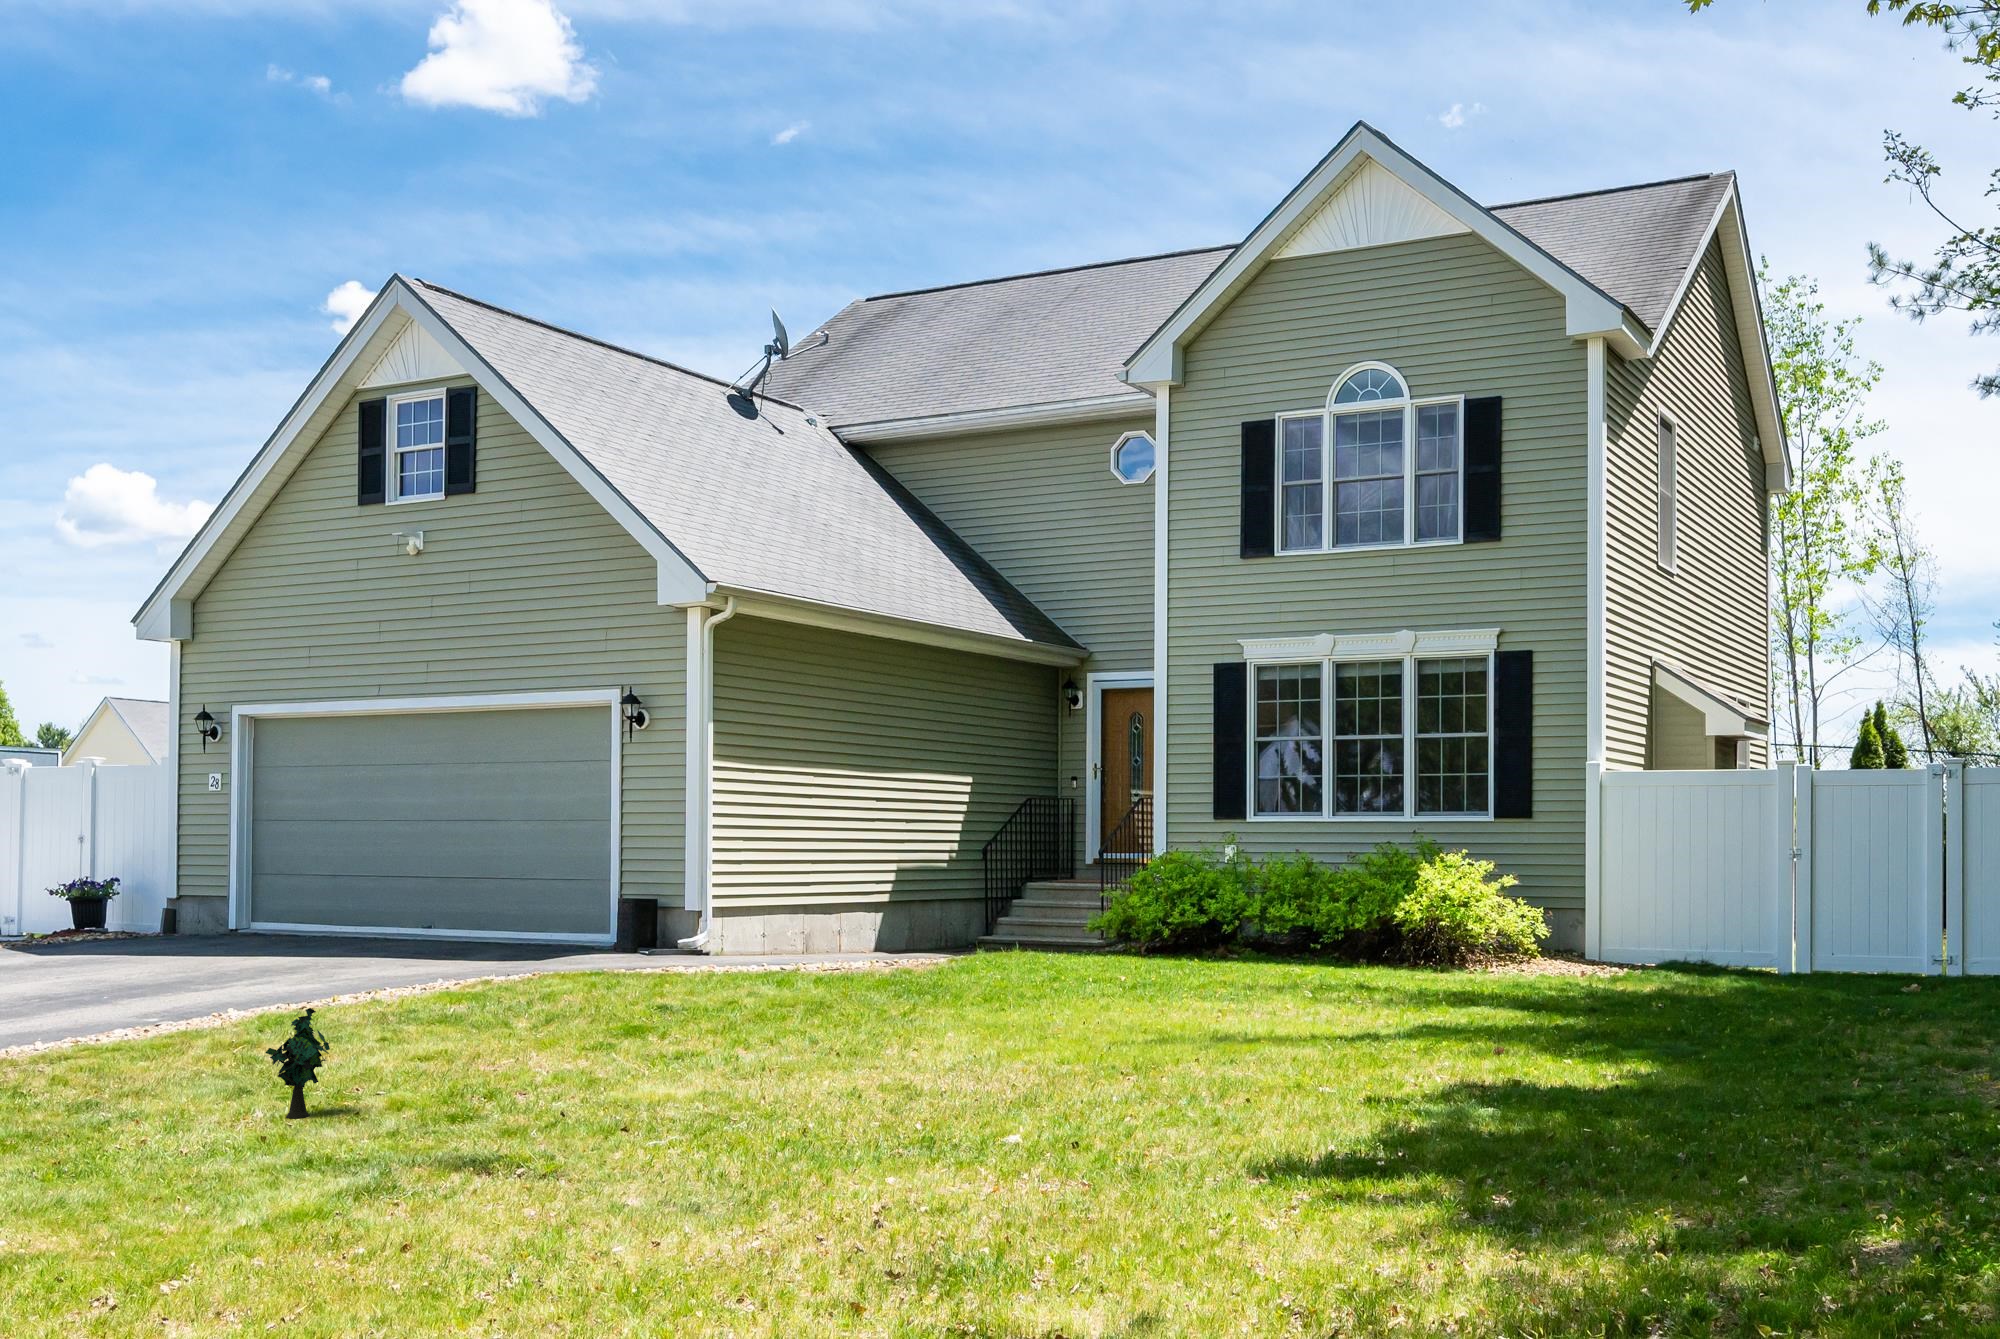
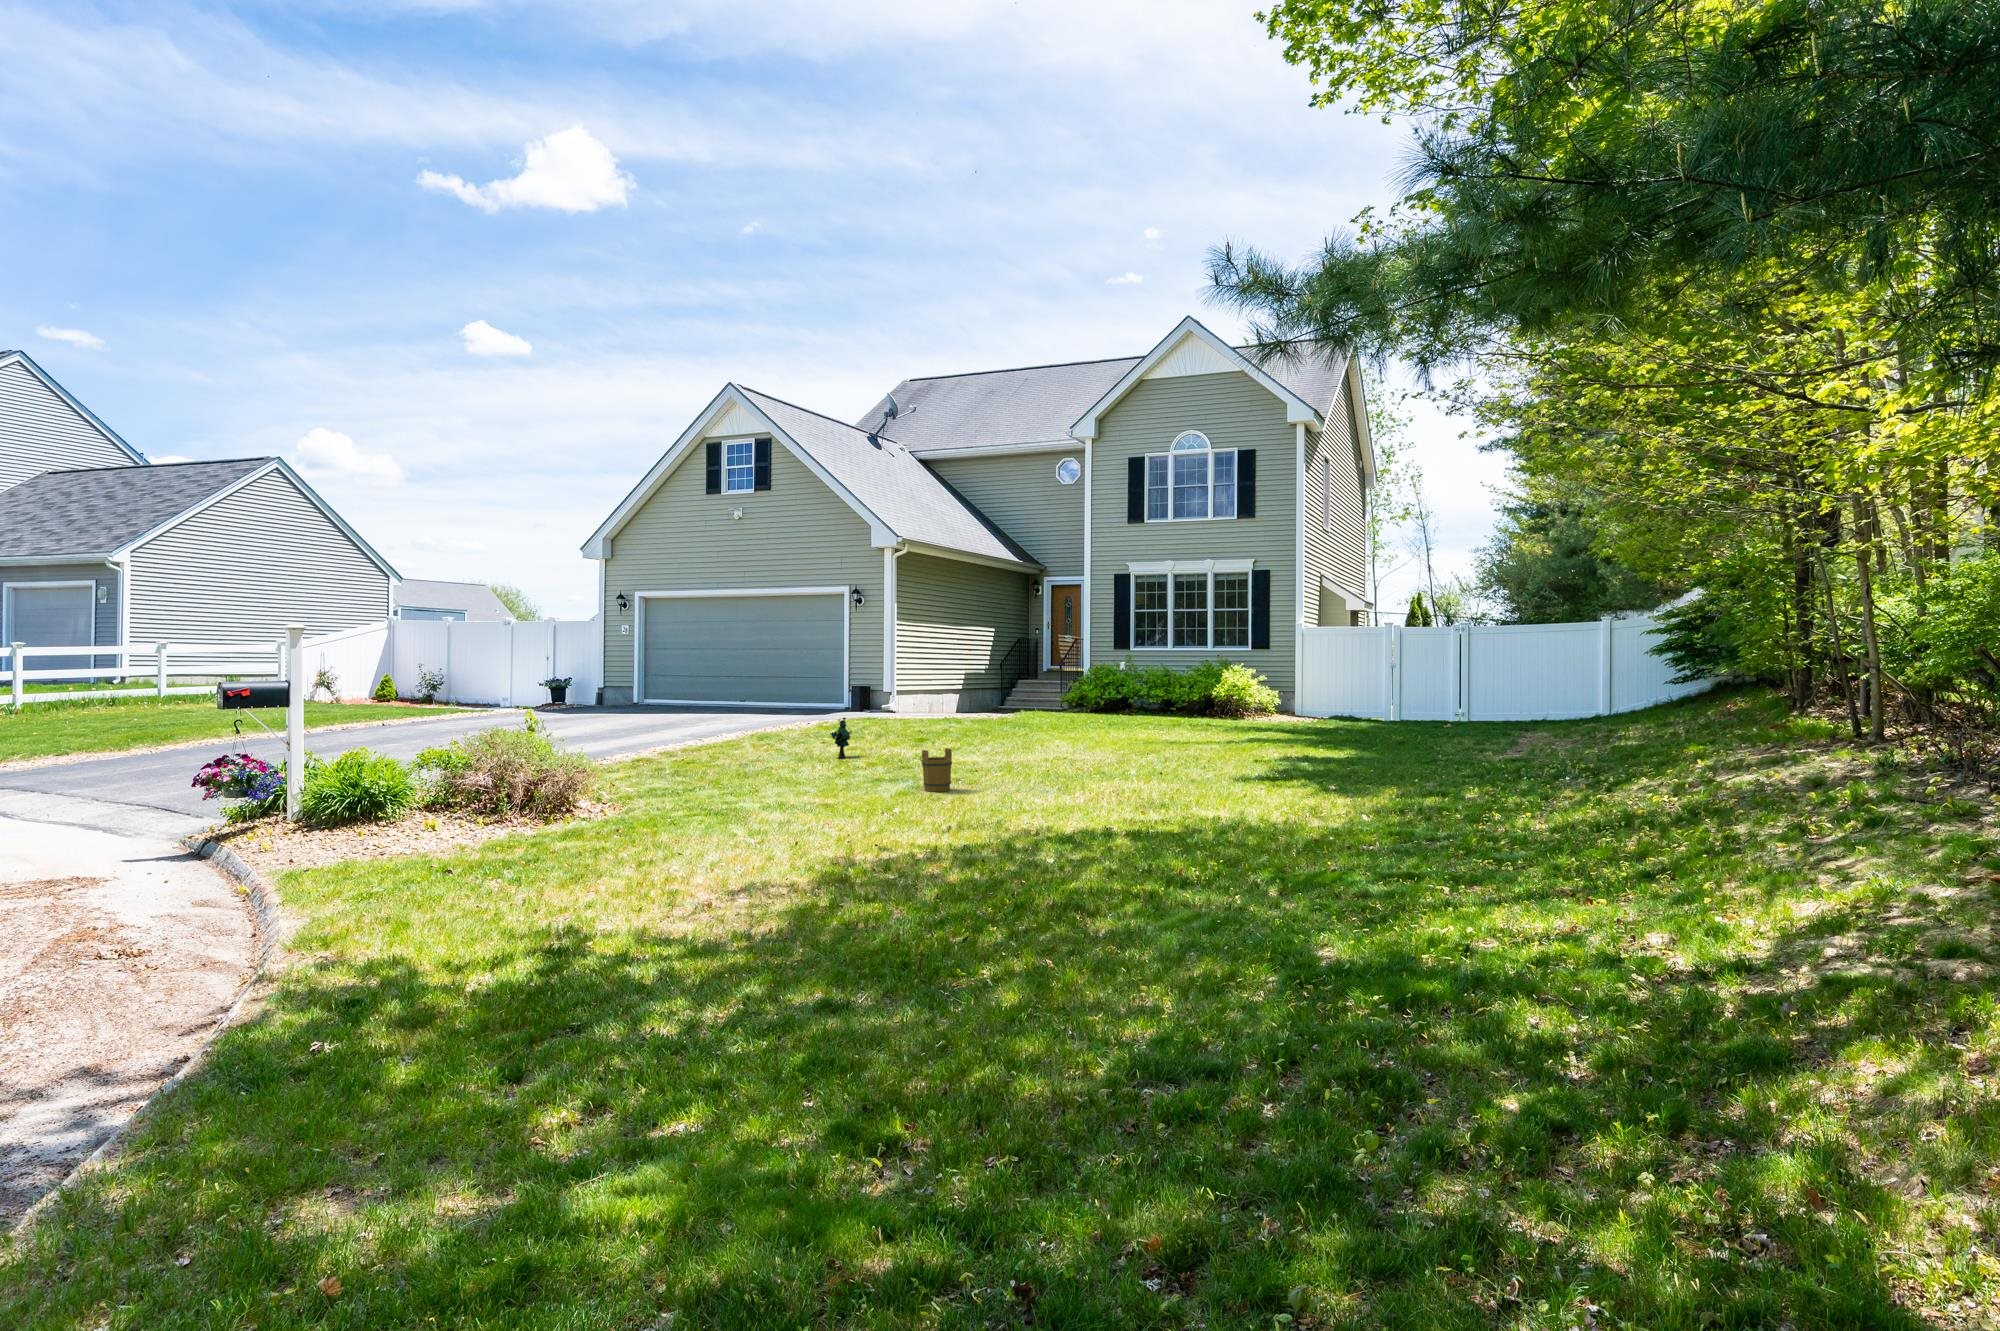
bucket: none [235,1148,339,1293] -> present [920,748,952,792]

